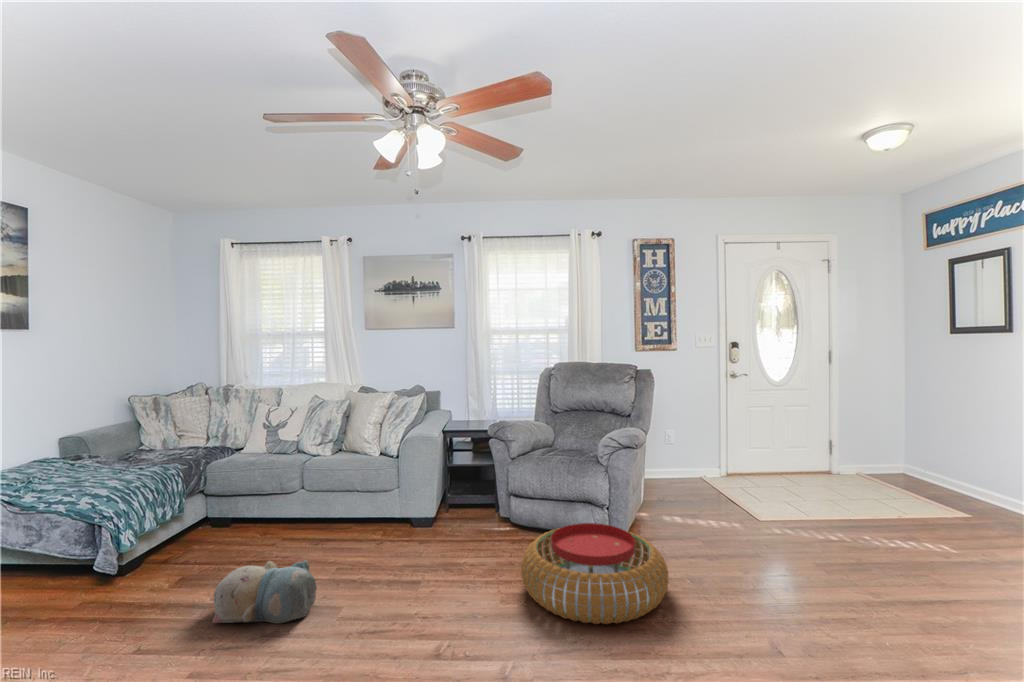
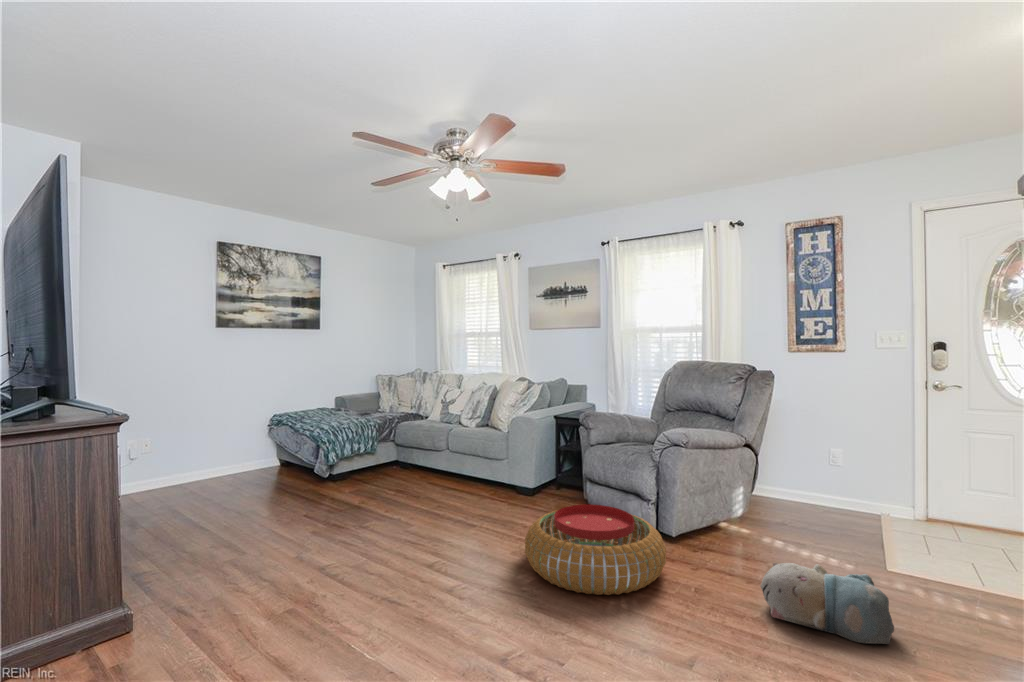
plush toy: present [212,560,317,623] -> present [760,563,894,644]

